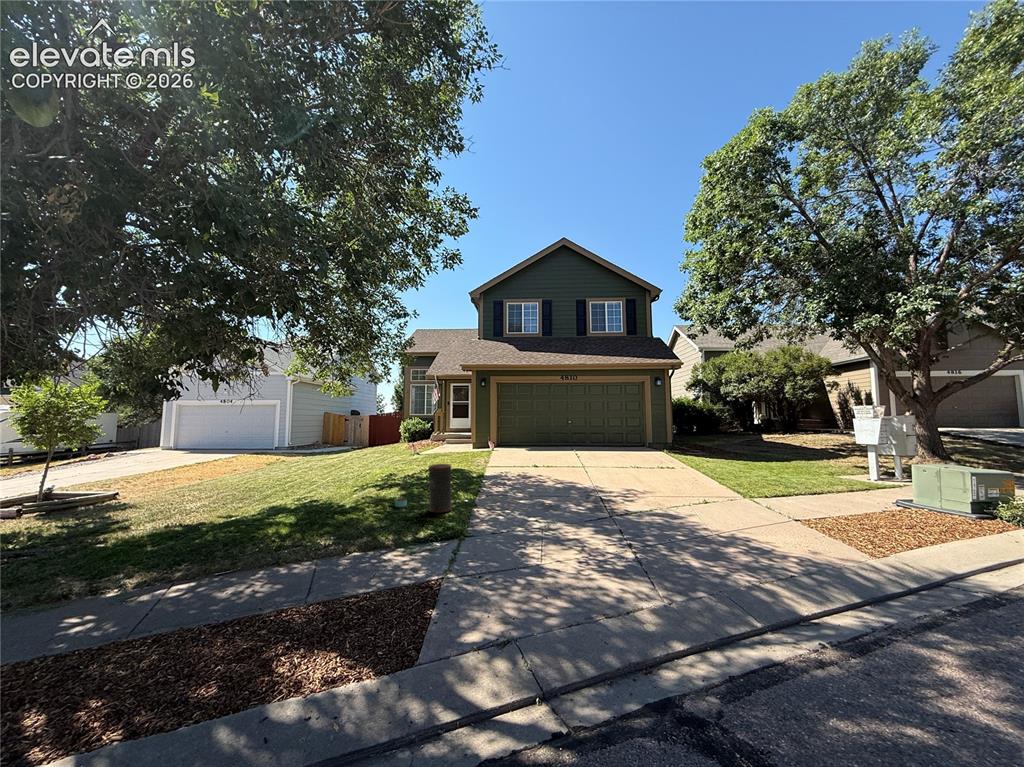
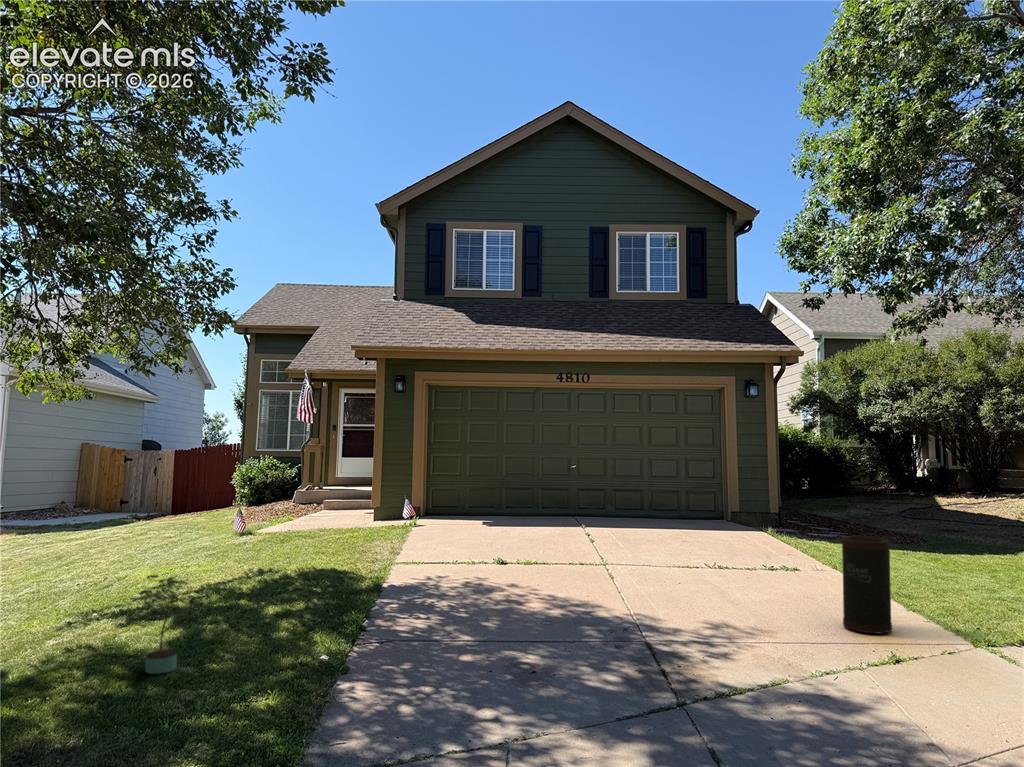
trash can: present [429,464,452,513] -> present [842,536,892,635]

